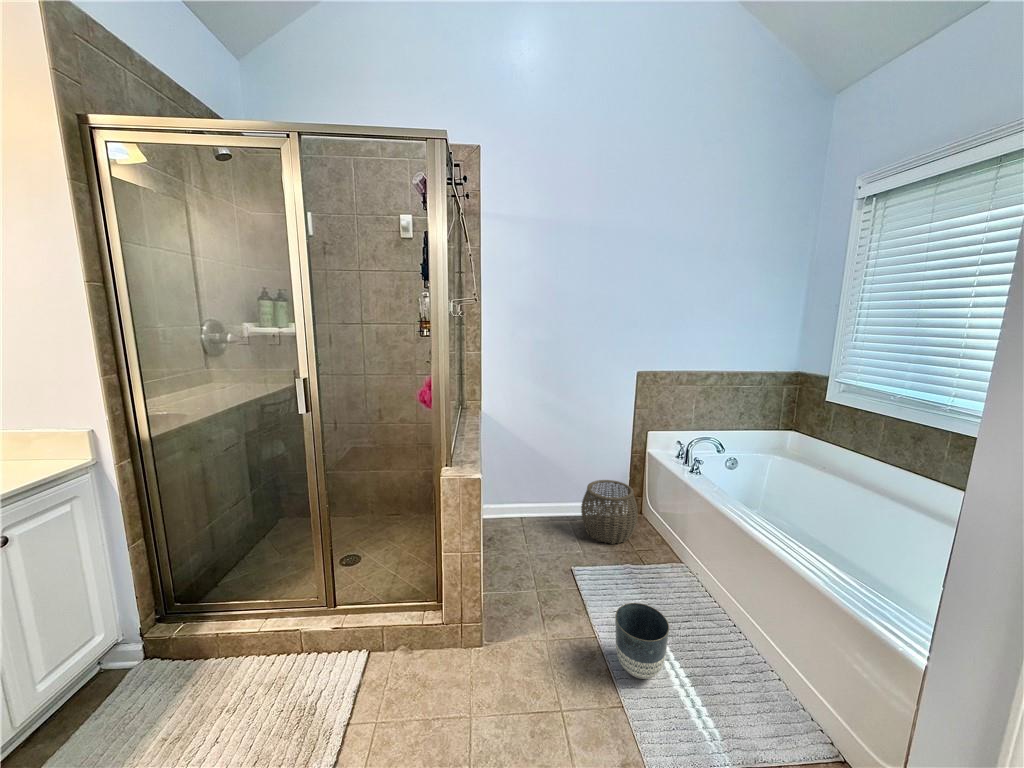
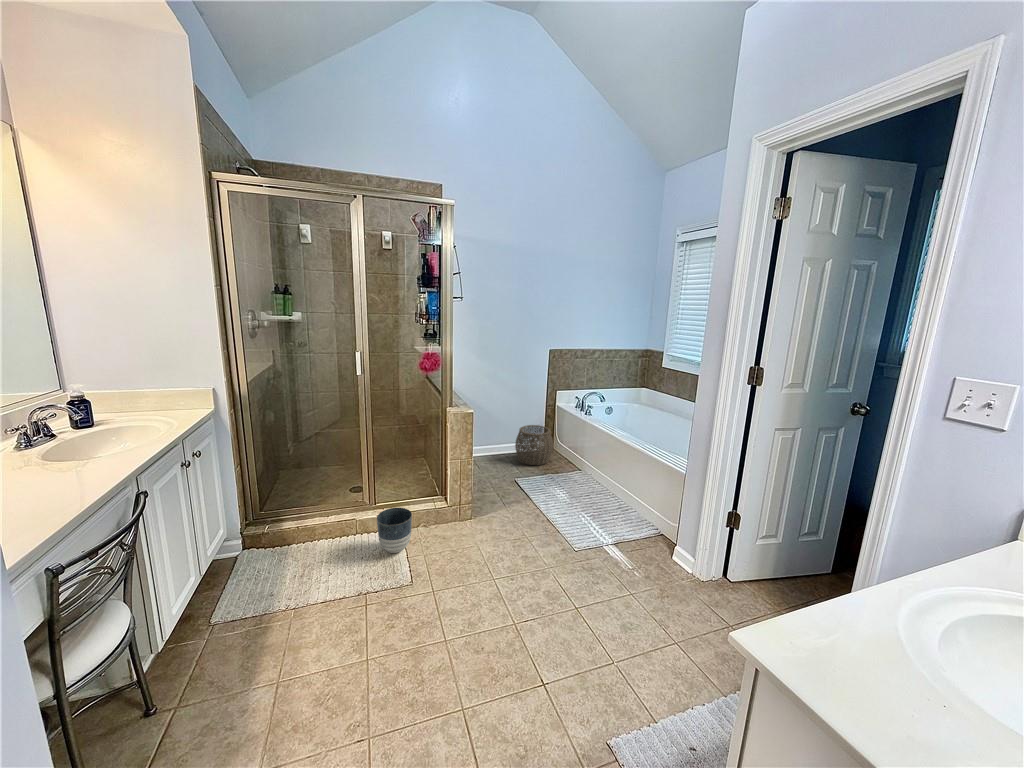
planter: present [615,603,669,679] -> present [377,508,412,553]

